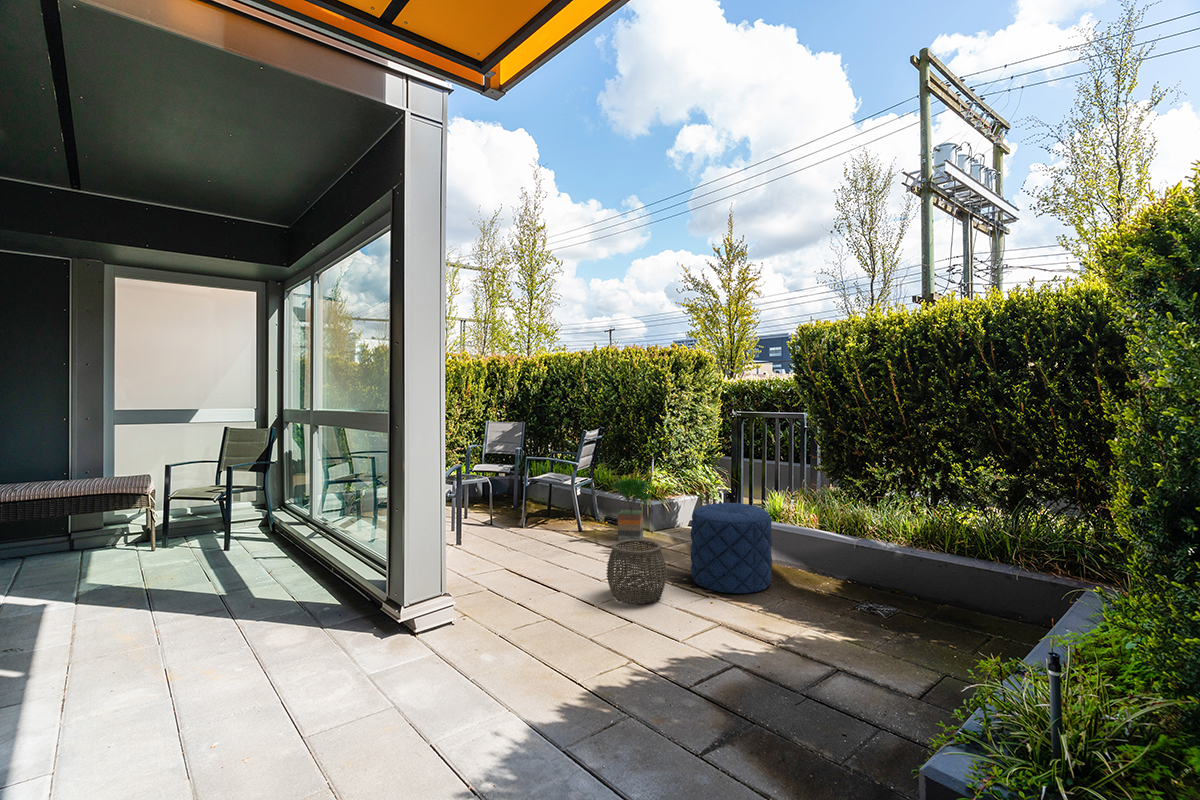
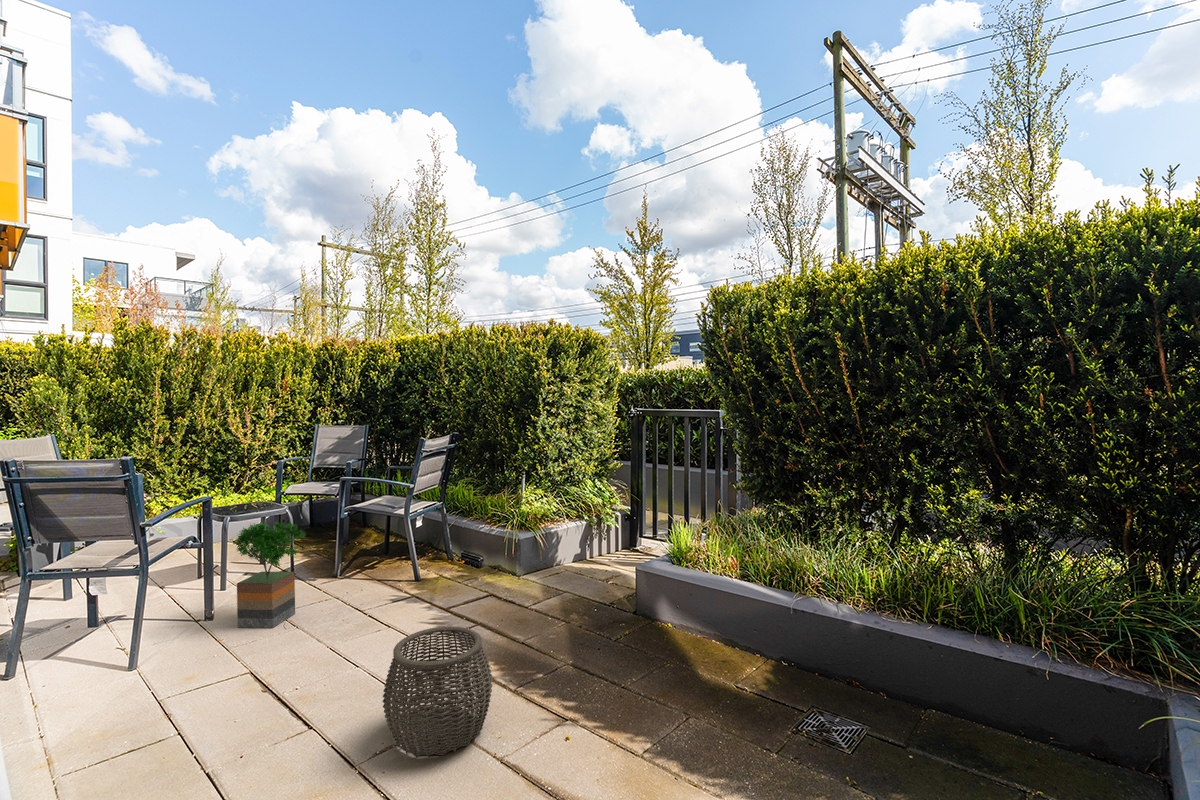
potted tree: present [613,478,651,541] -> present [236,521,305,628]
pouf: present [690,503,773,594] -> none [544,550,670,710]

